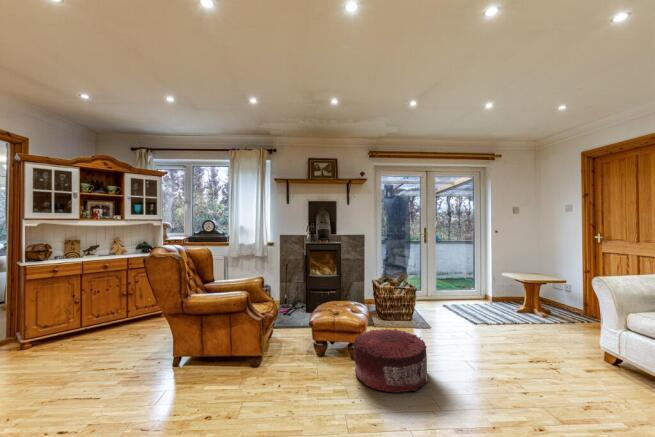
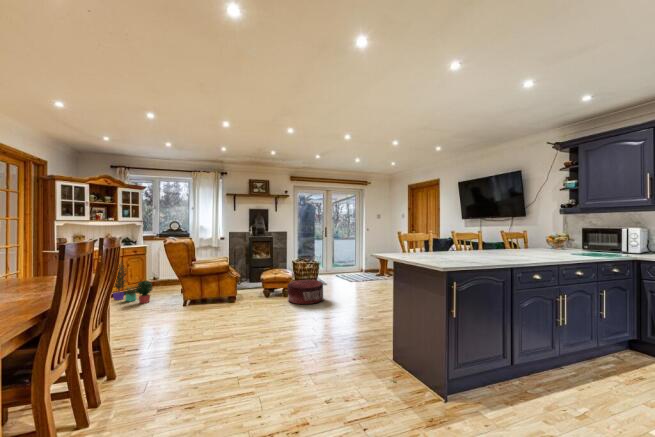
potted plant: none [100,278,147,349] -> present [113,264,153,303]

